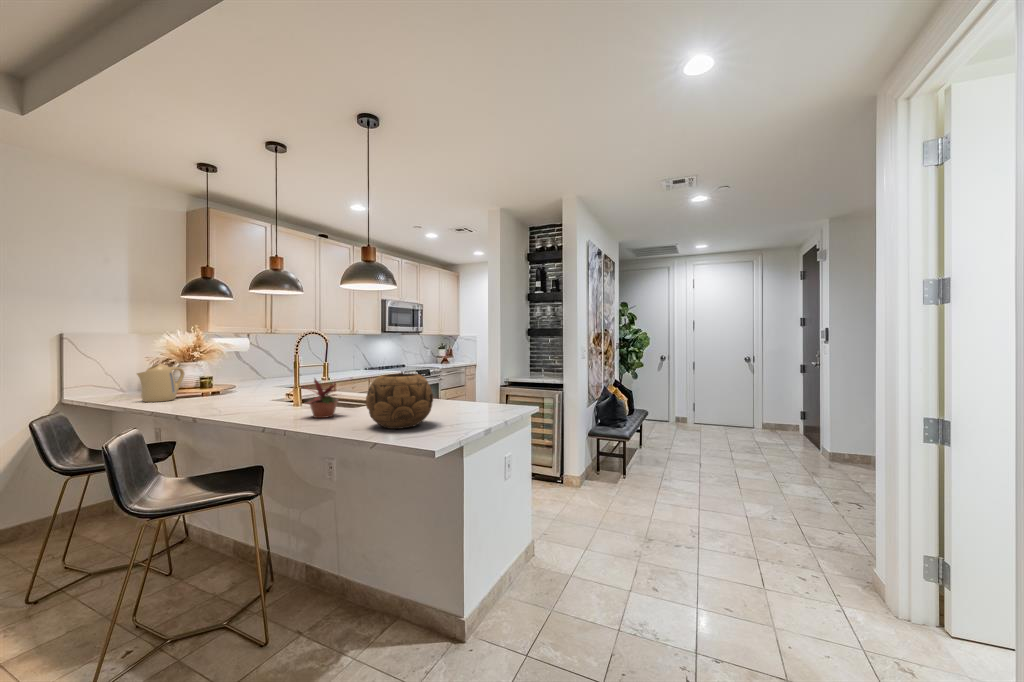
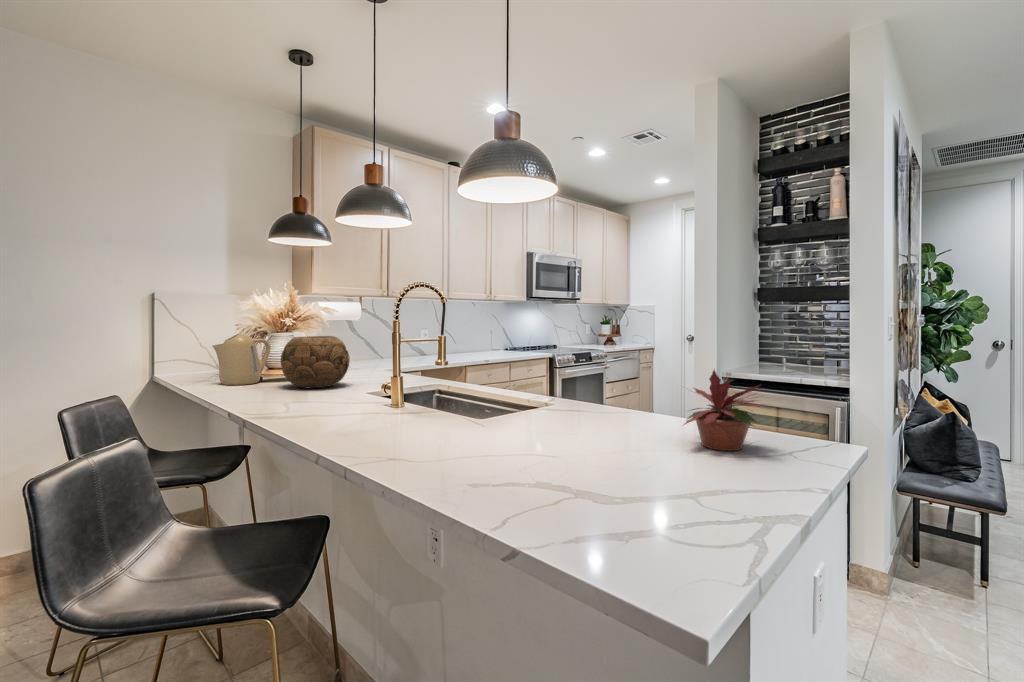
decorative bowl: present [366,374,433,429] -> present [281,336,350,388]
potted plant: present [308,379,339,418] -> present [685,370,762,451]

